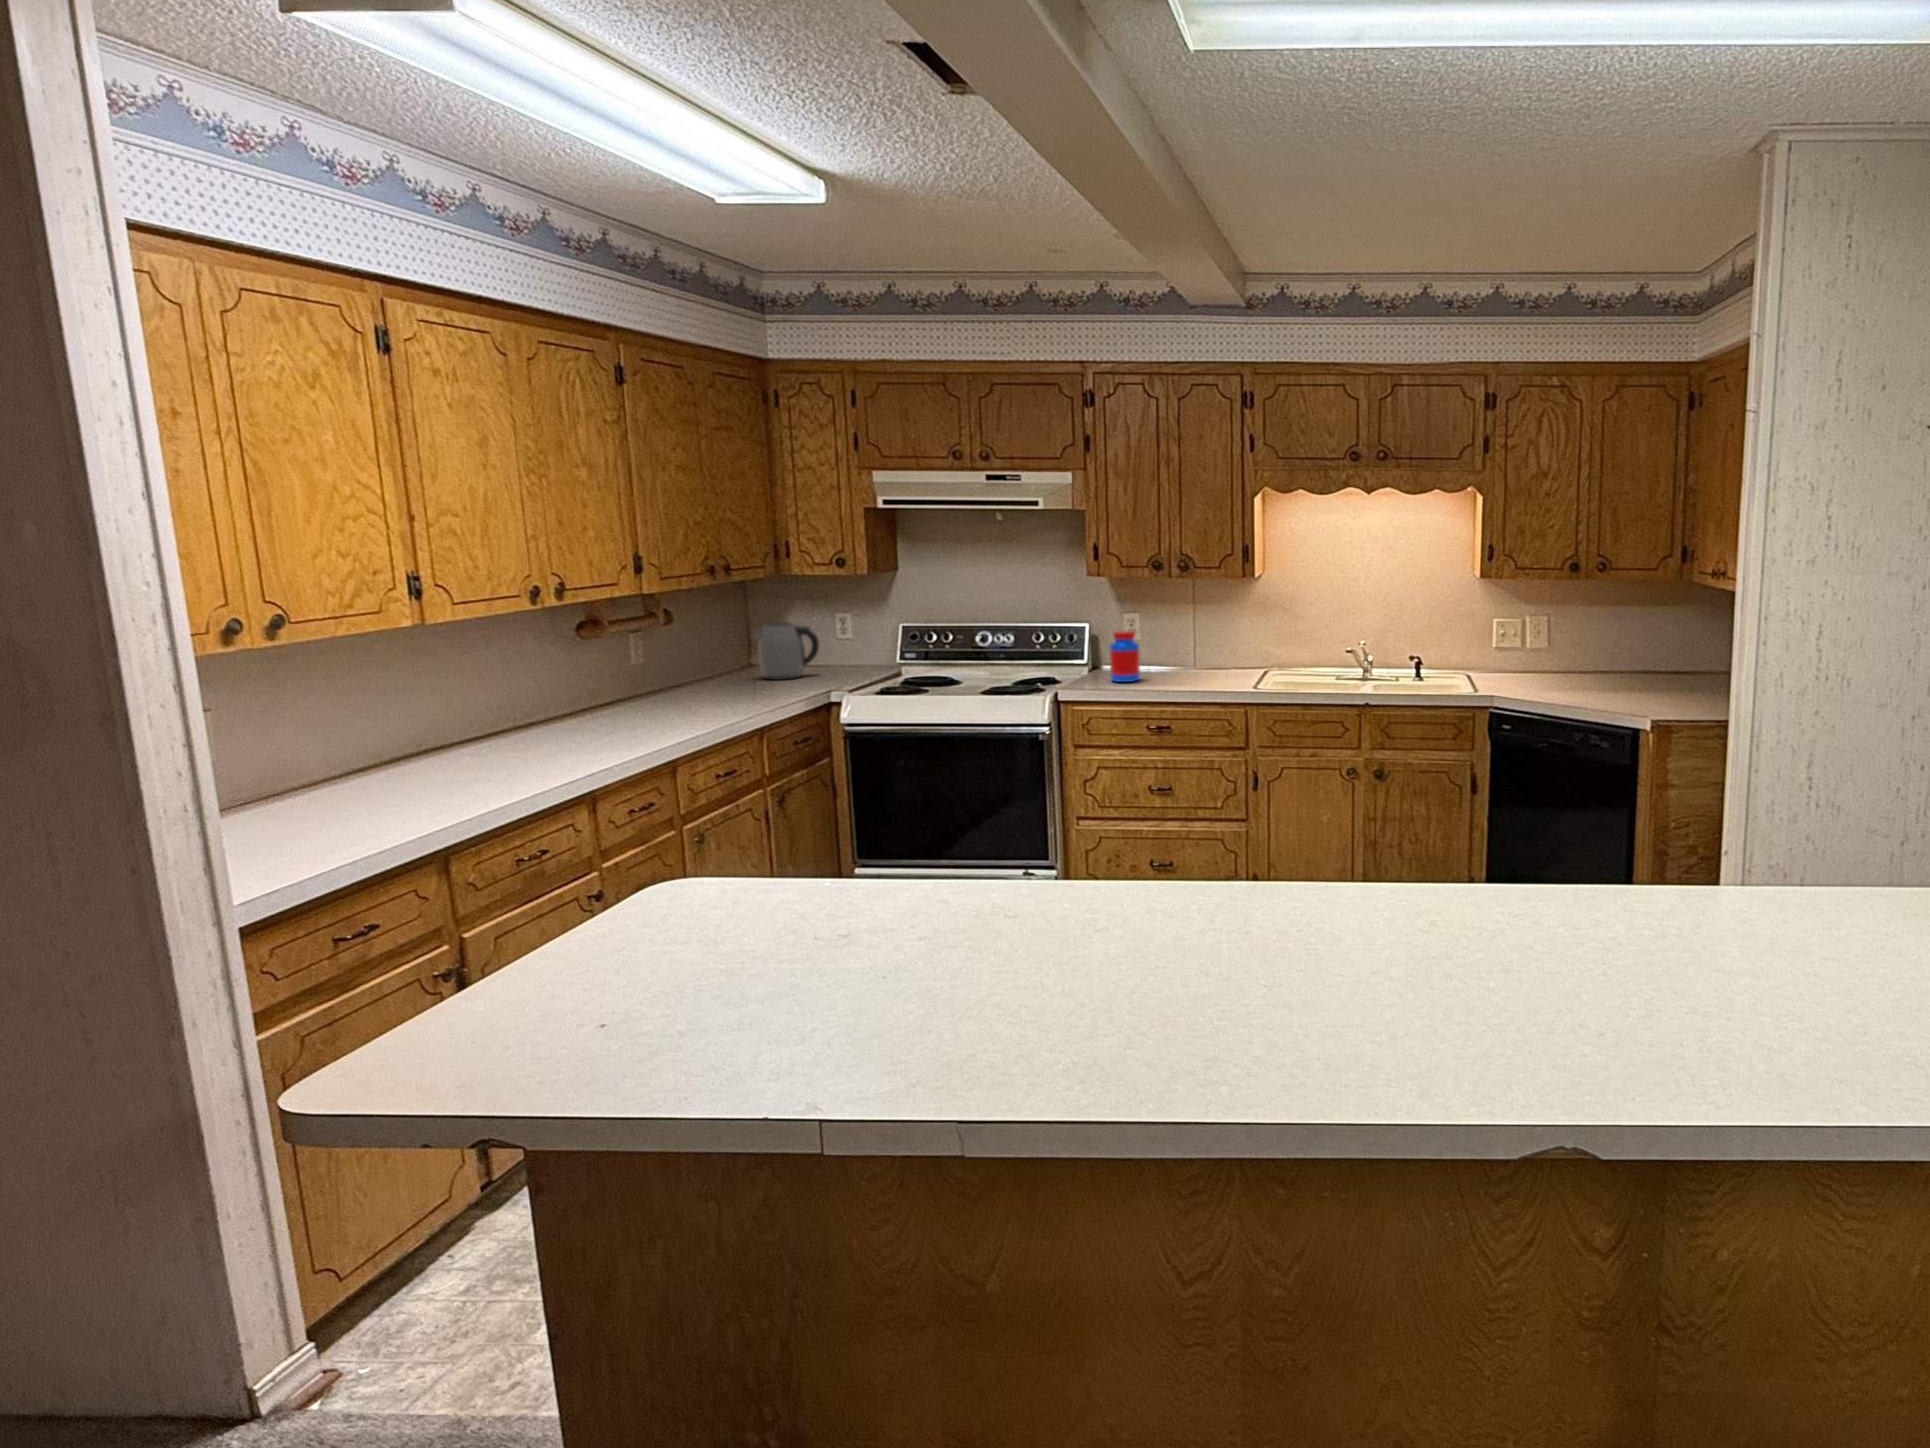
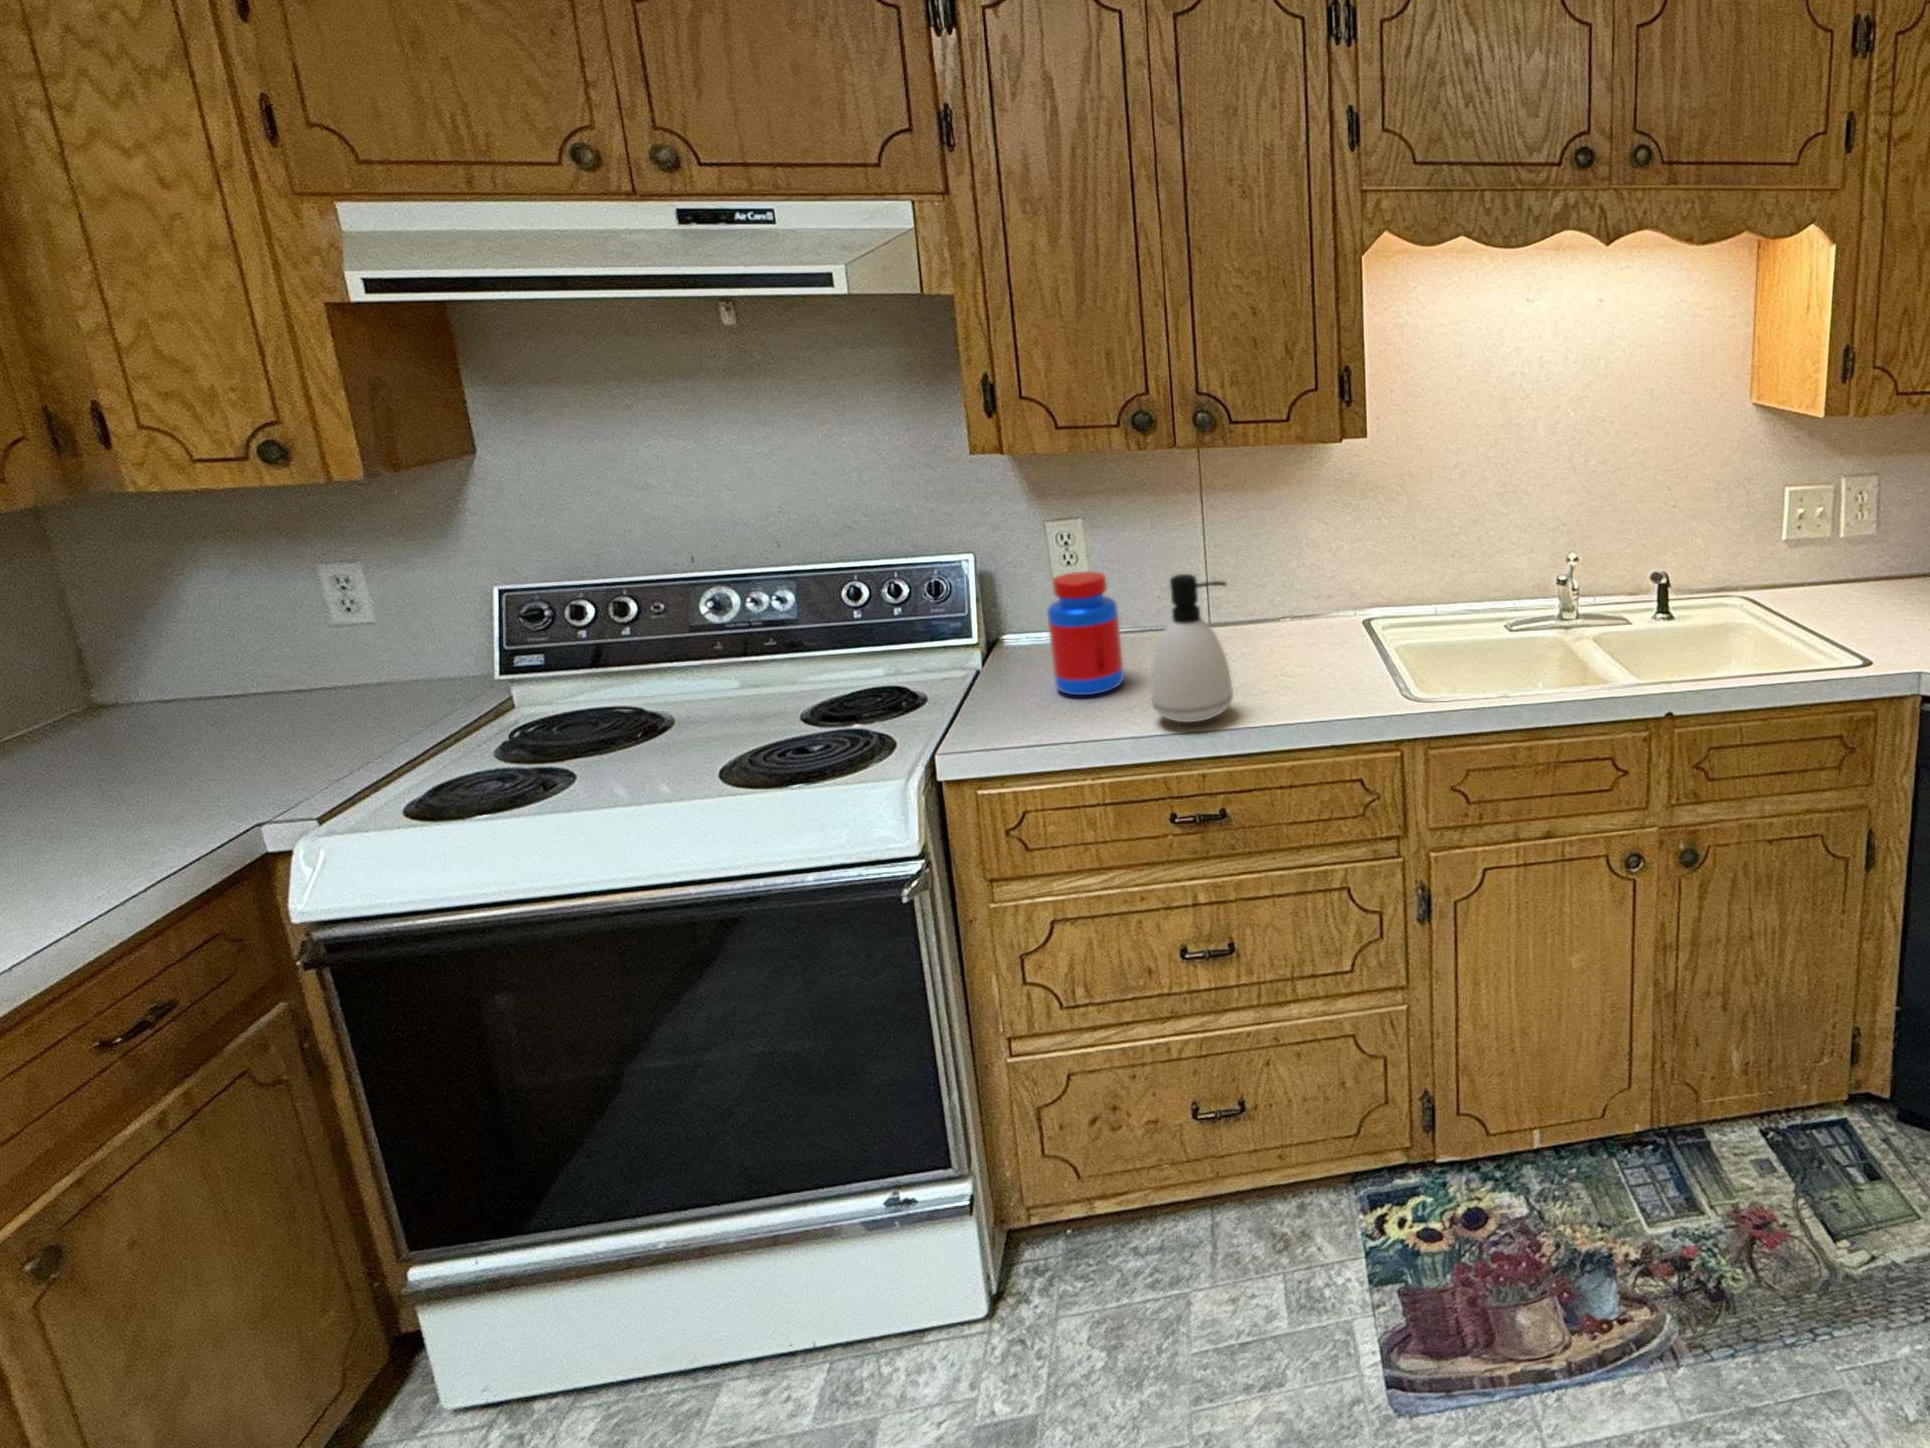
kettle: present [754,621,819,680] -> none [23,611,264,770]
soap dispenser: none [1144,627,1178,690] -> present [1151,574,1233,722]

